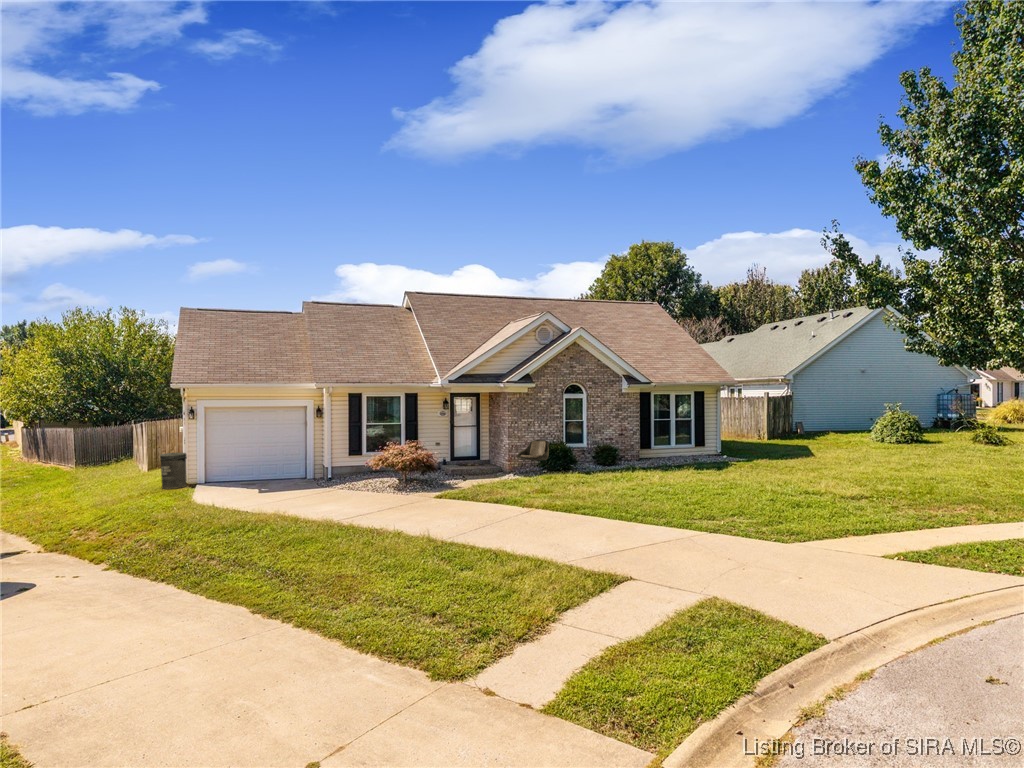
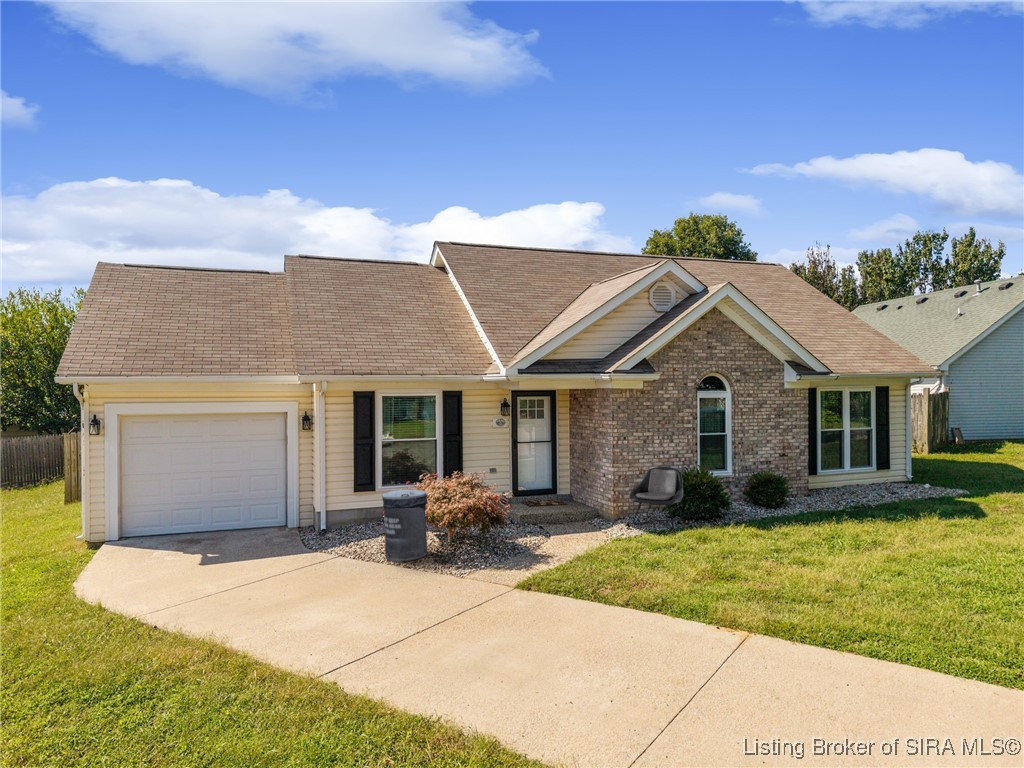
trash can: present [160,453,187,489] -> present [382,490,427,562]

